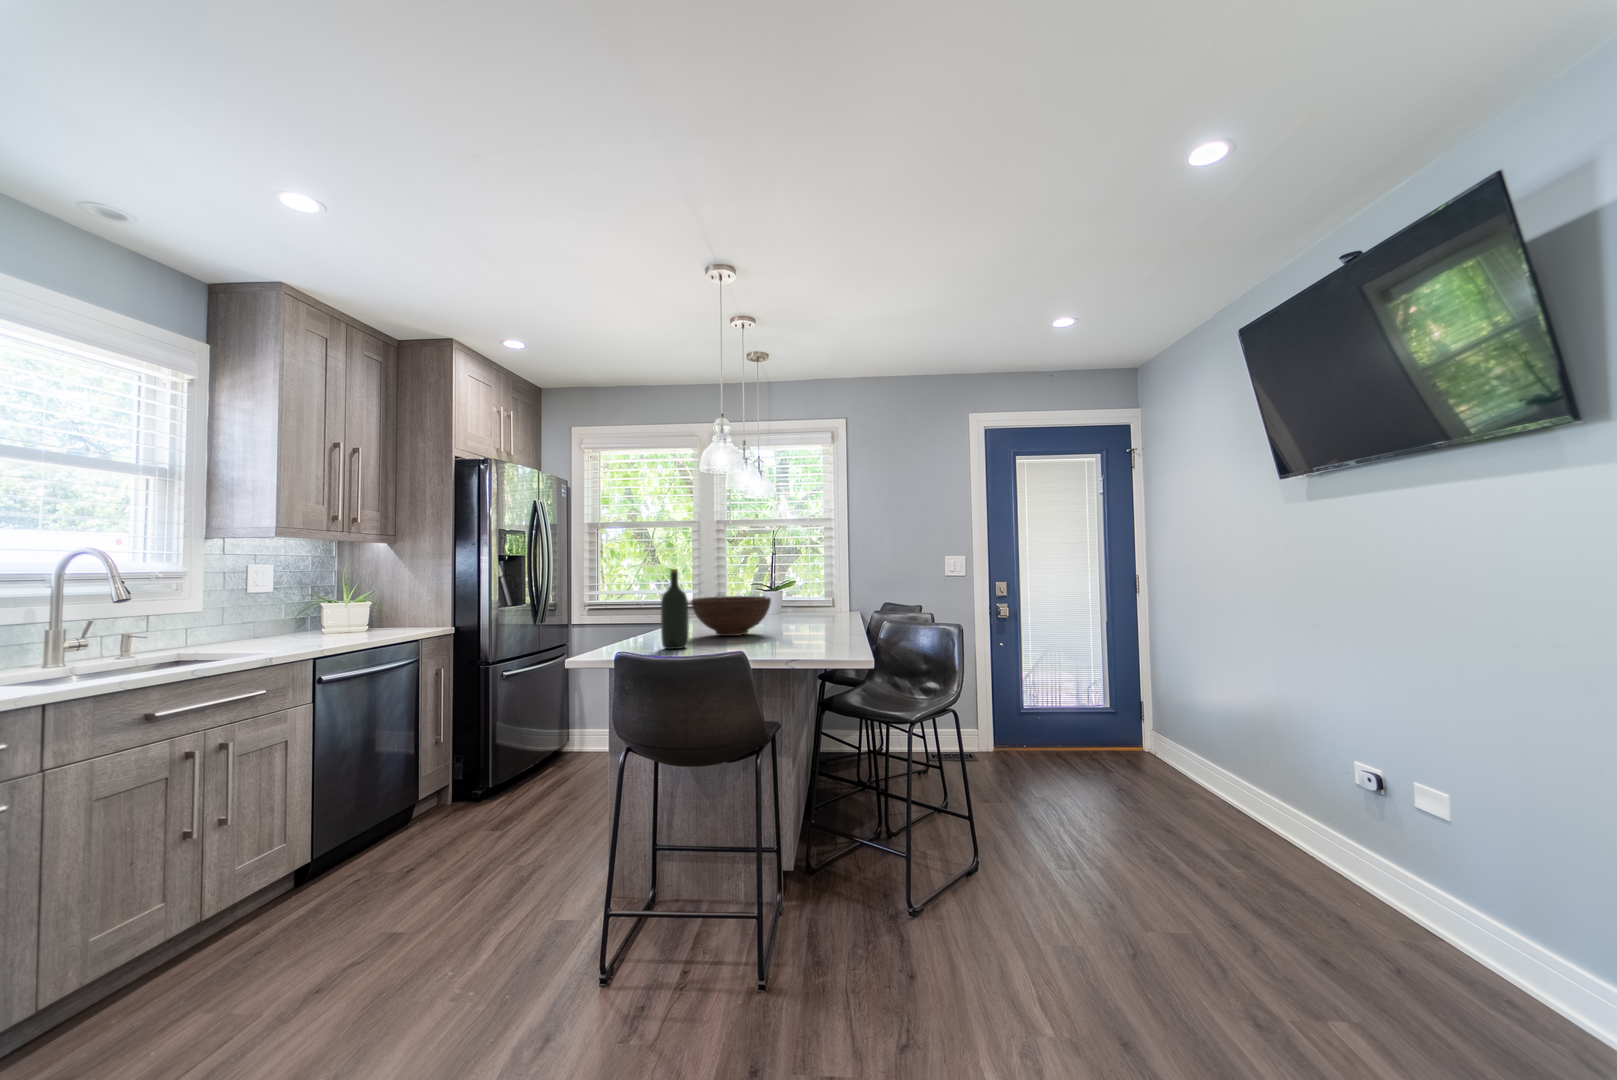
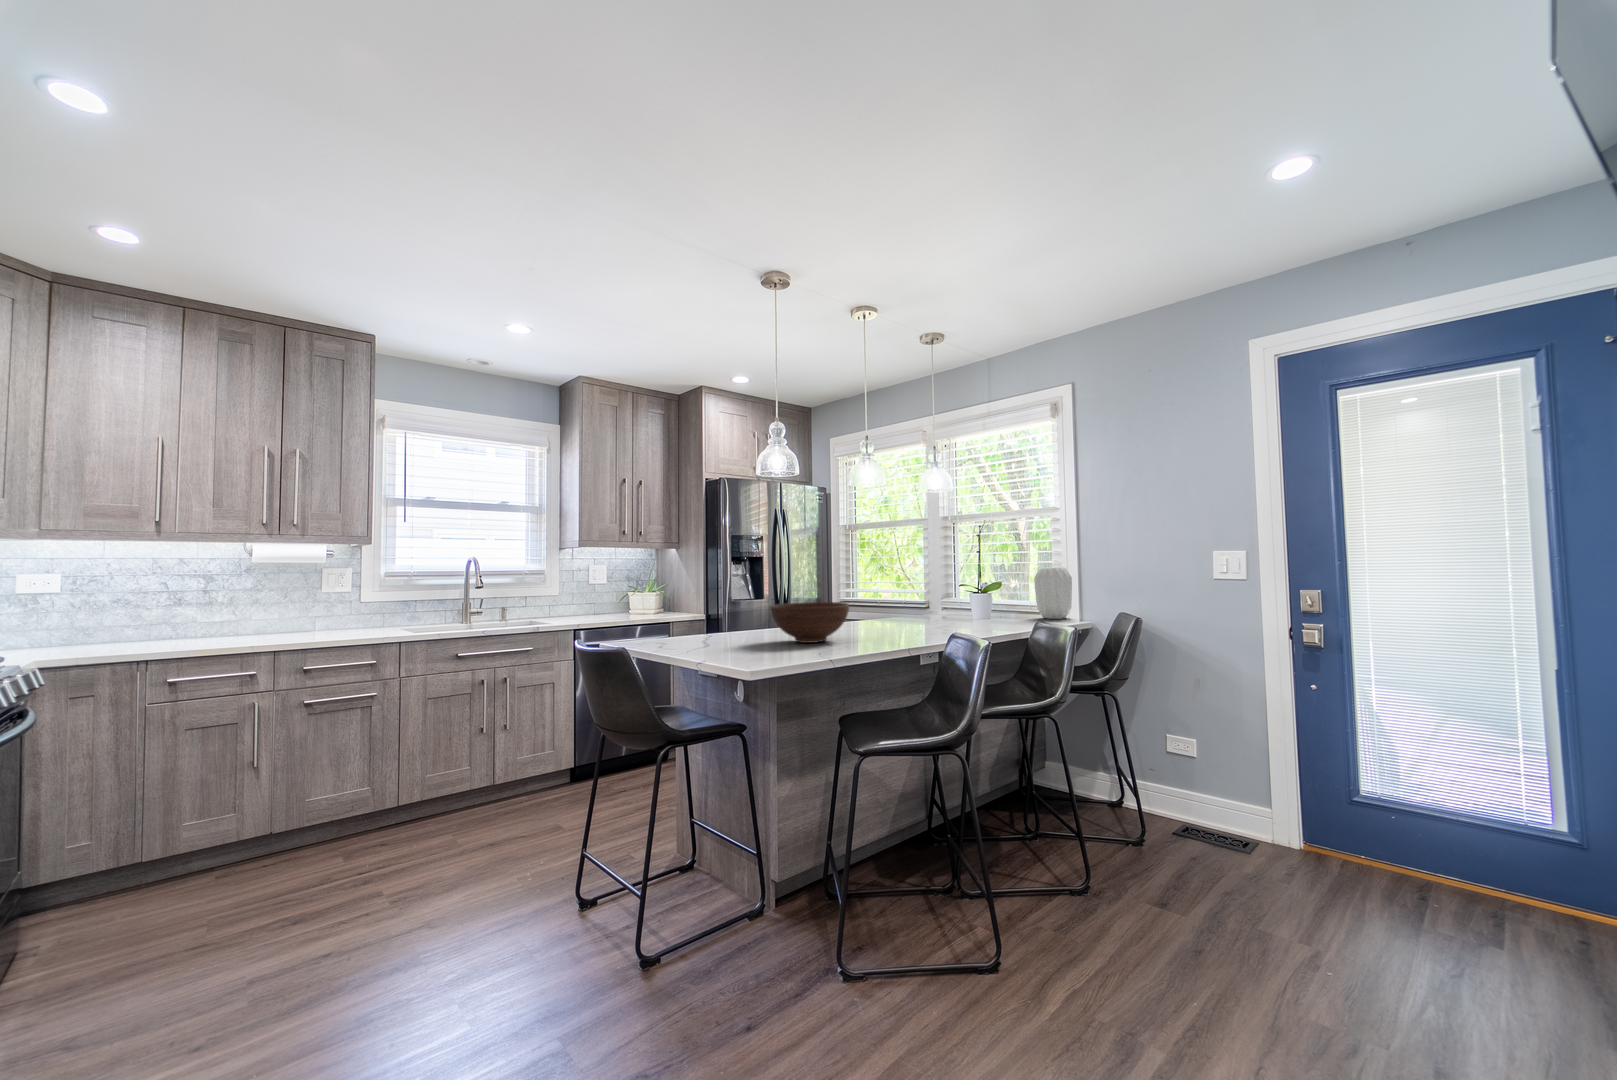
vase: none [809,568,837,609] -> present [1034,568,1072,619]
wine bottle: present [661,569,689,649] -> none [704,578,730,650]

